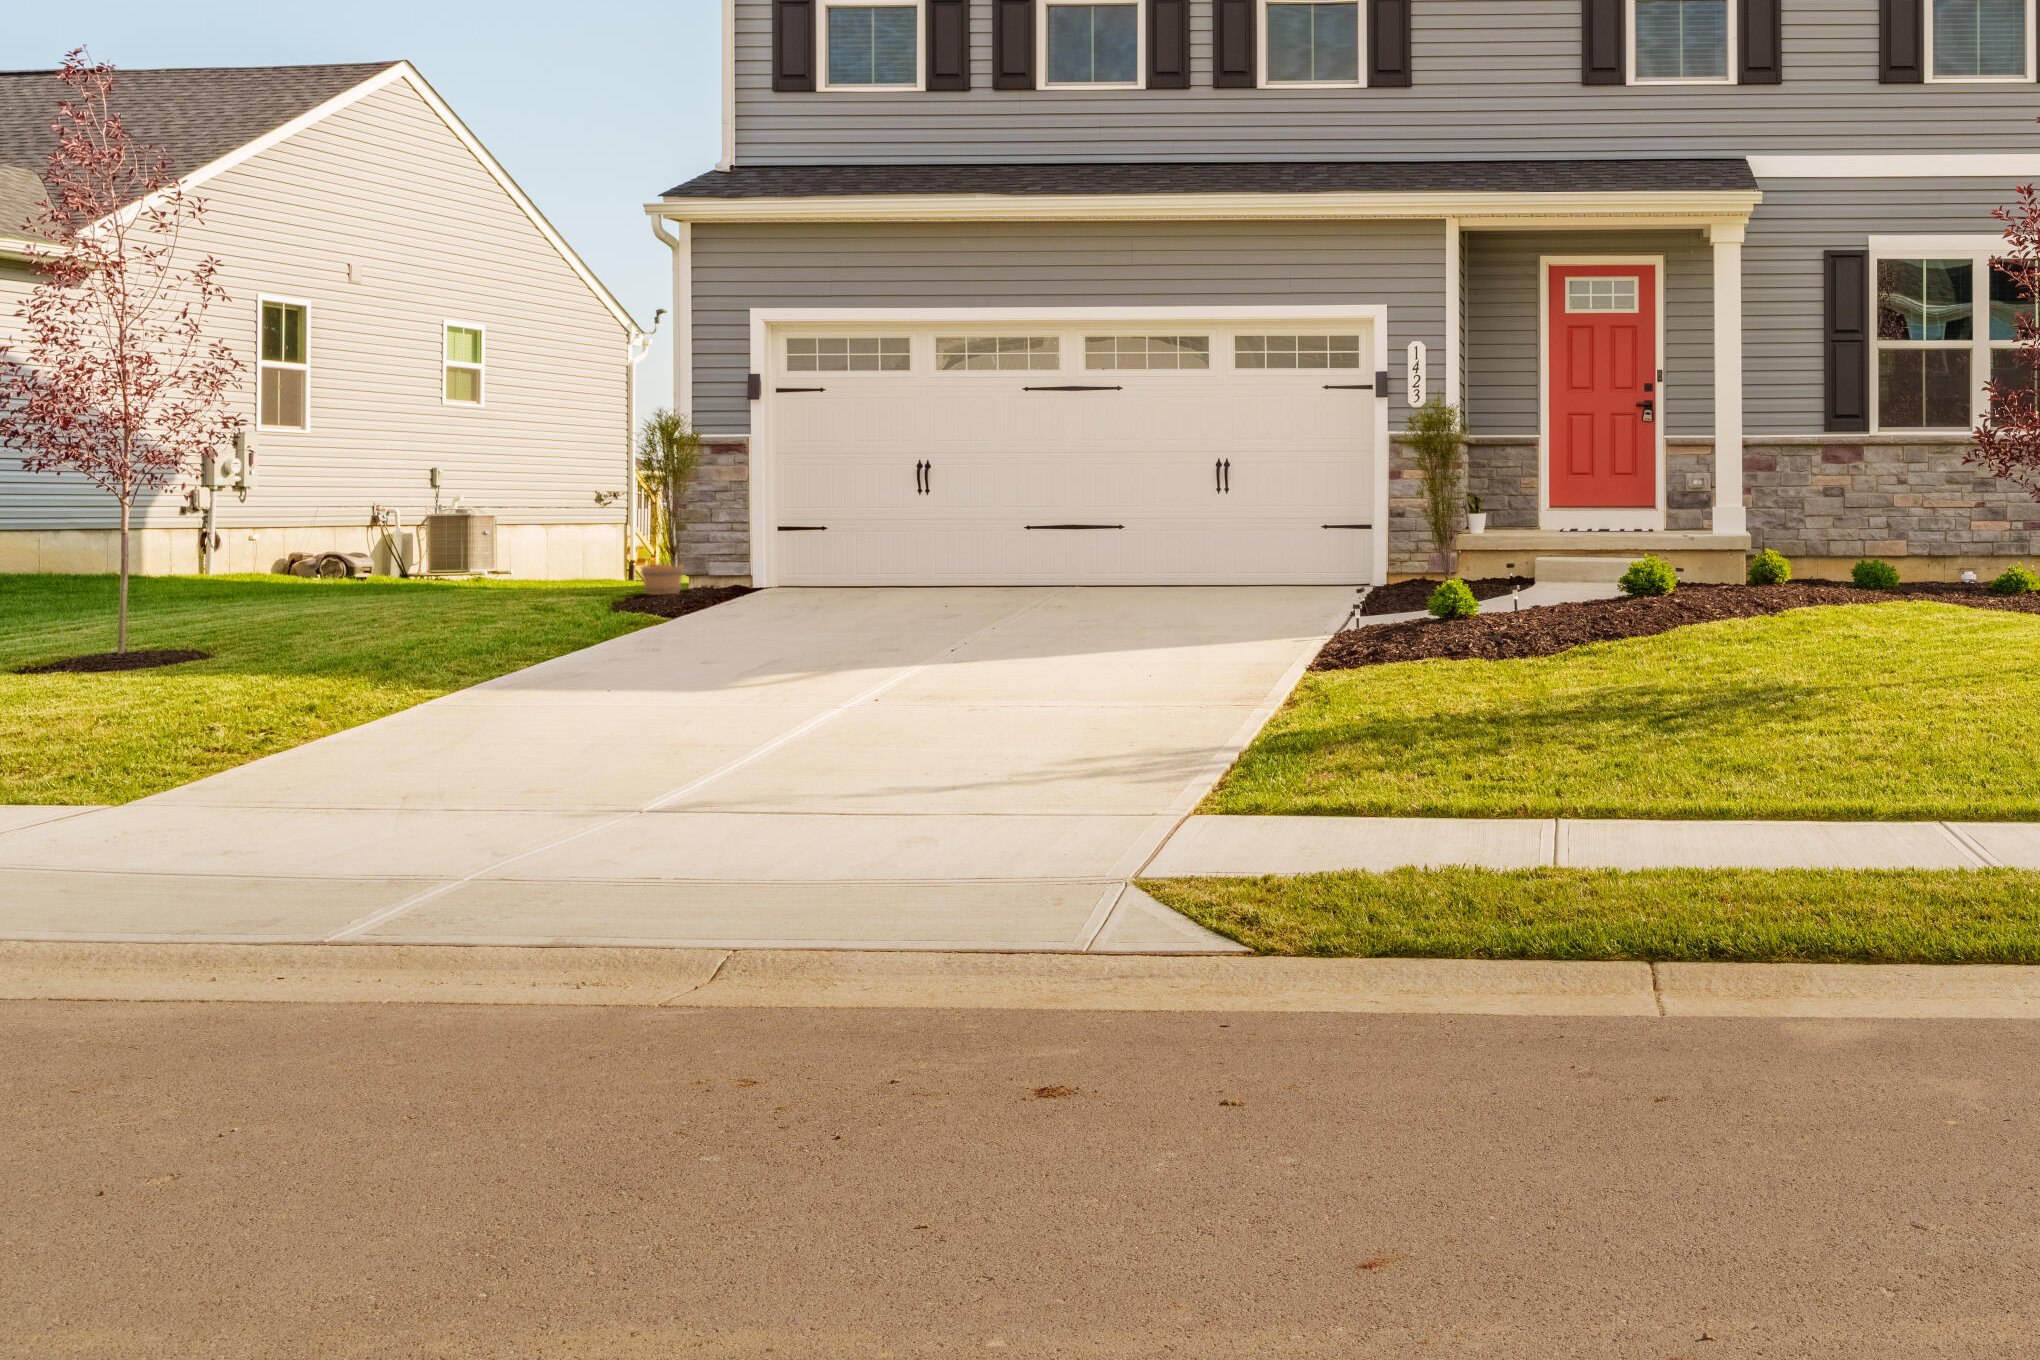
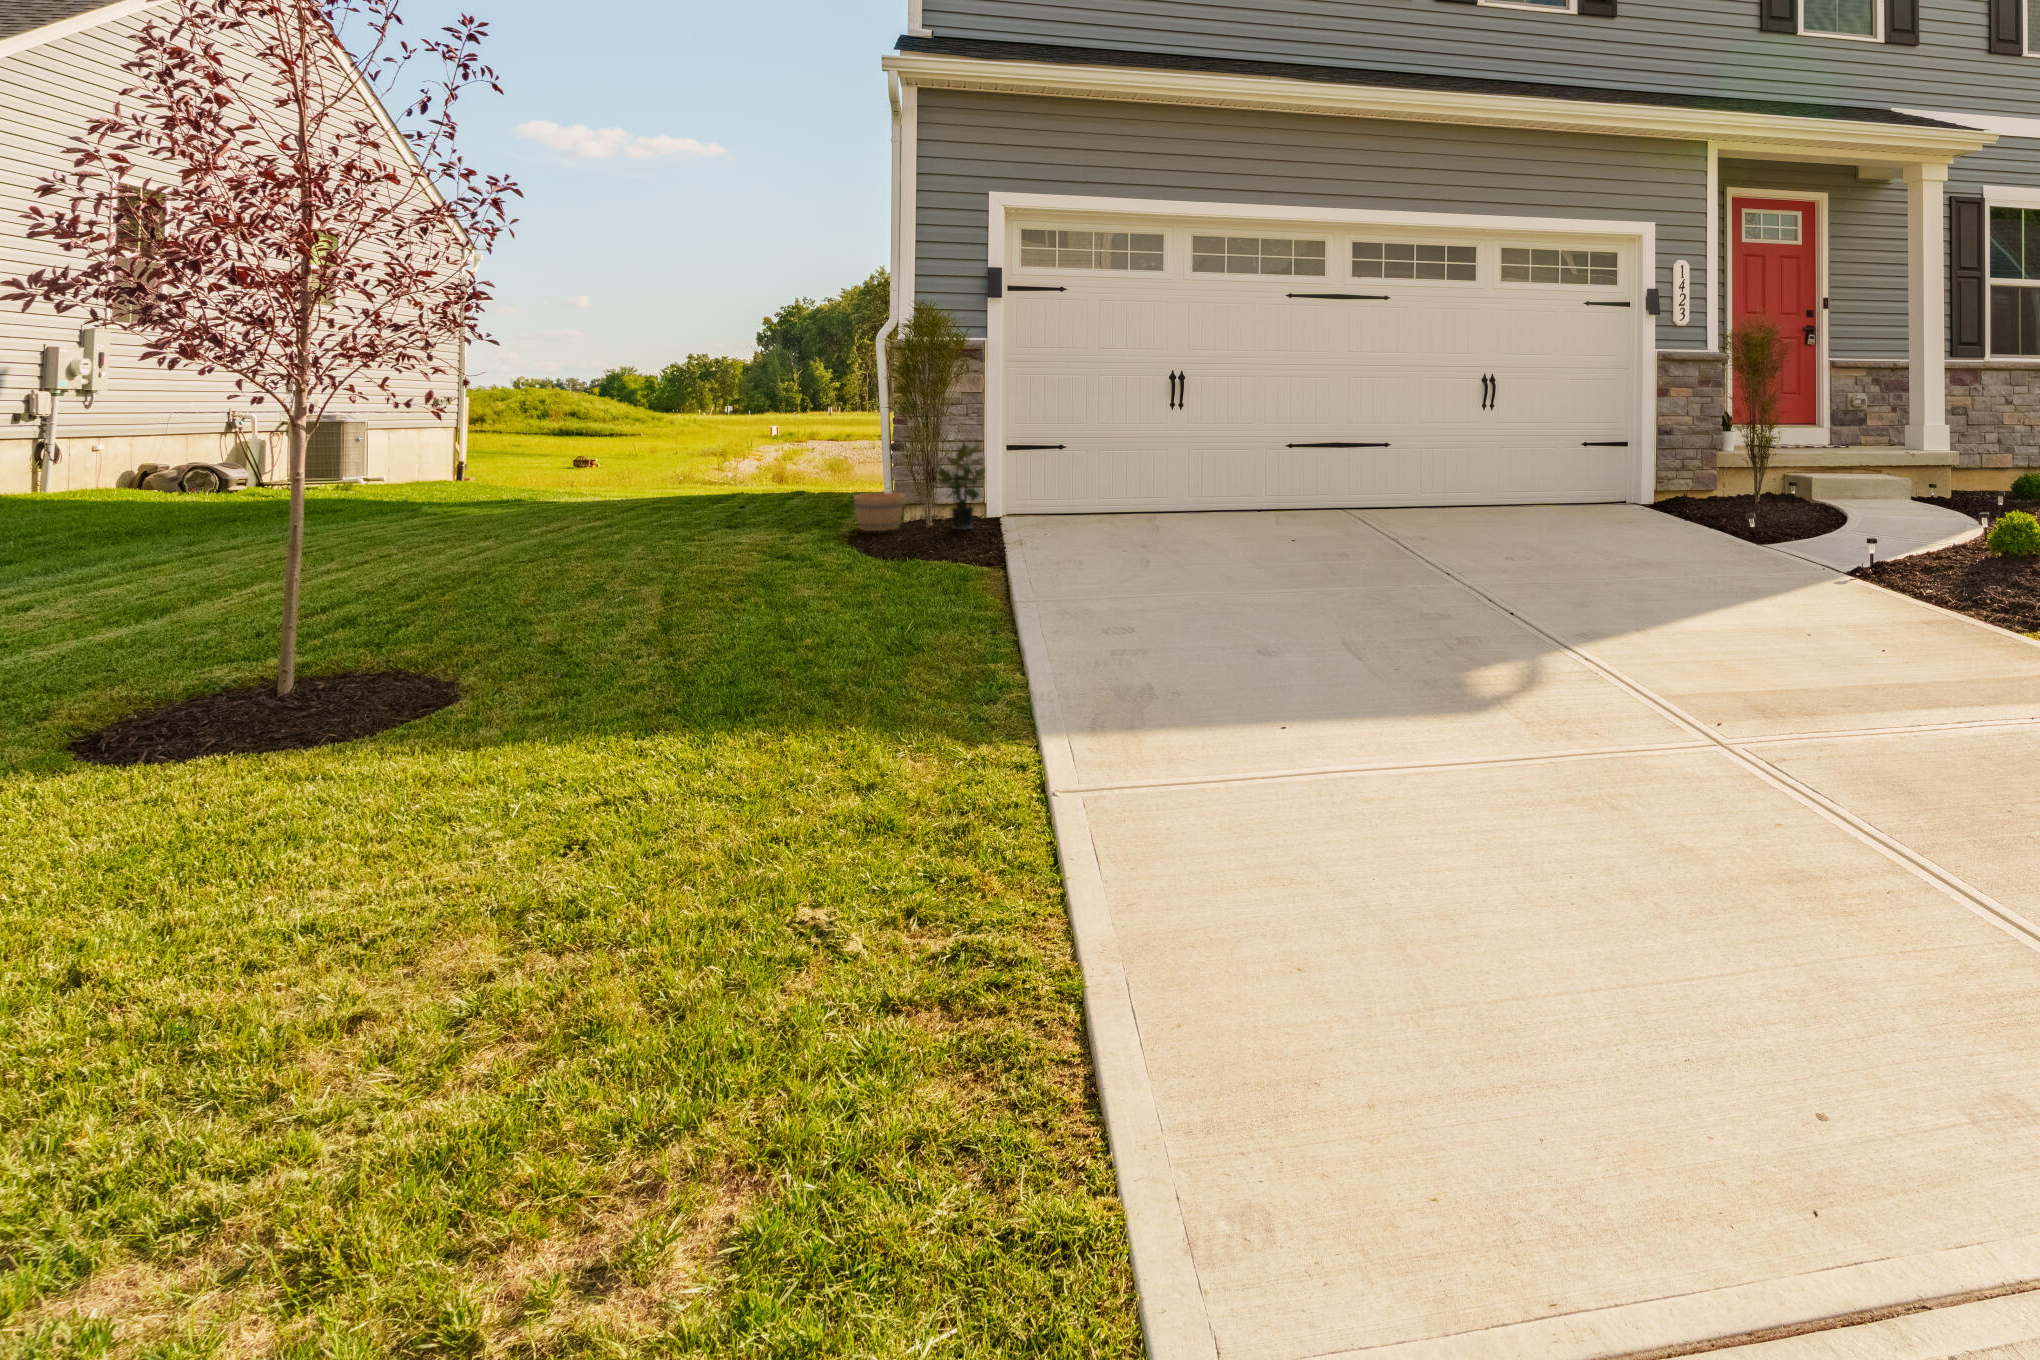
potted plant: none [700,521,743,595] -> present [937,444,985,530]

